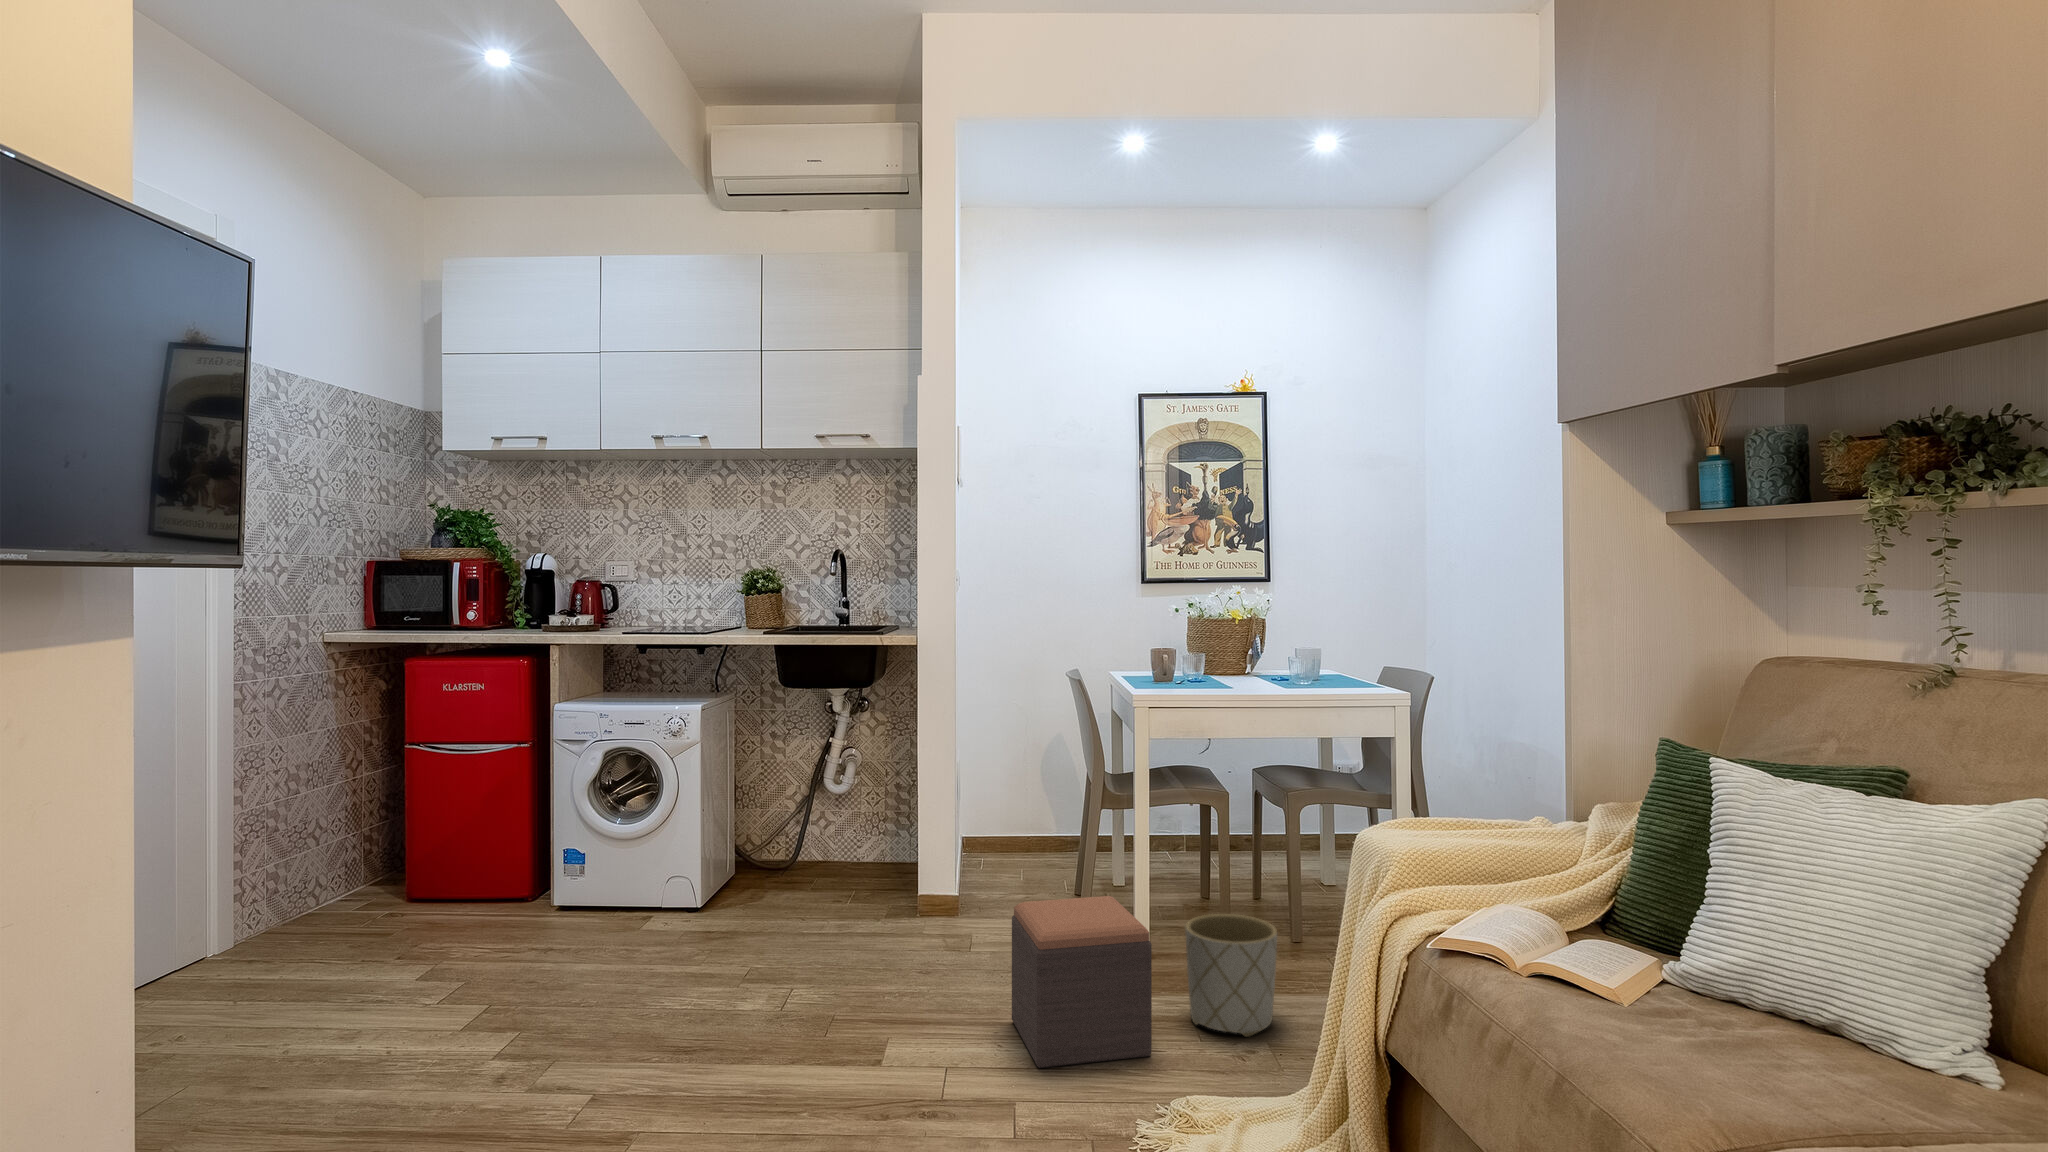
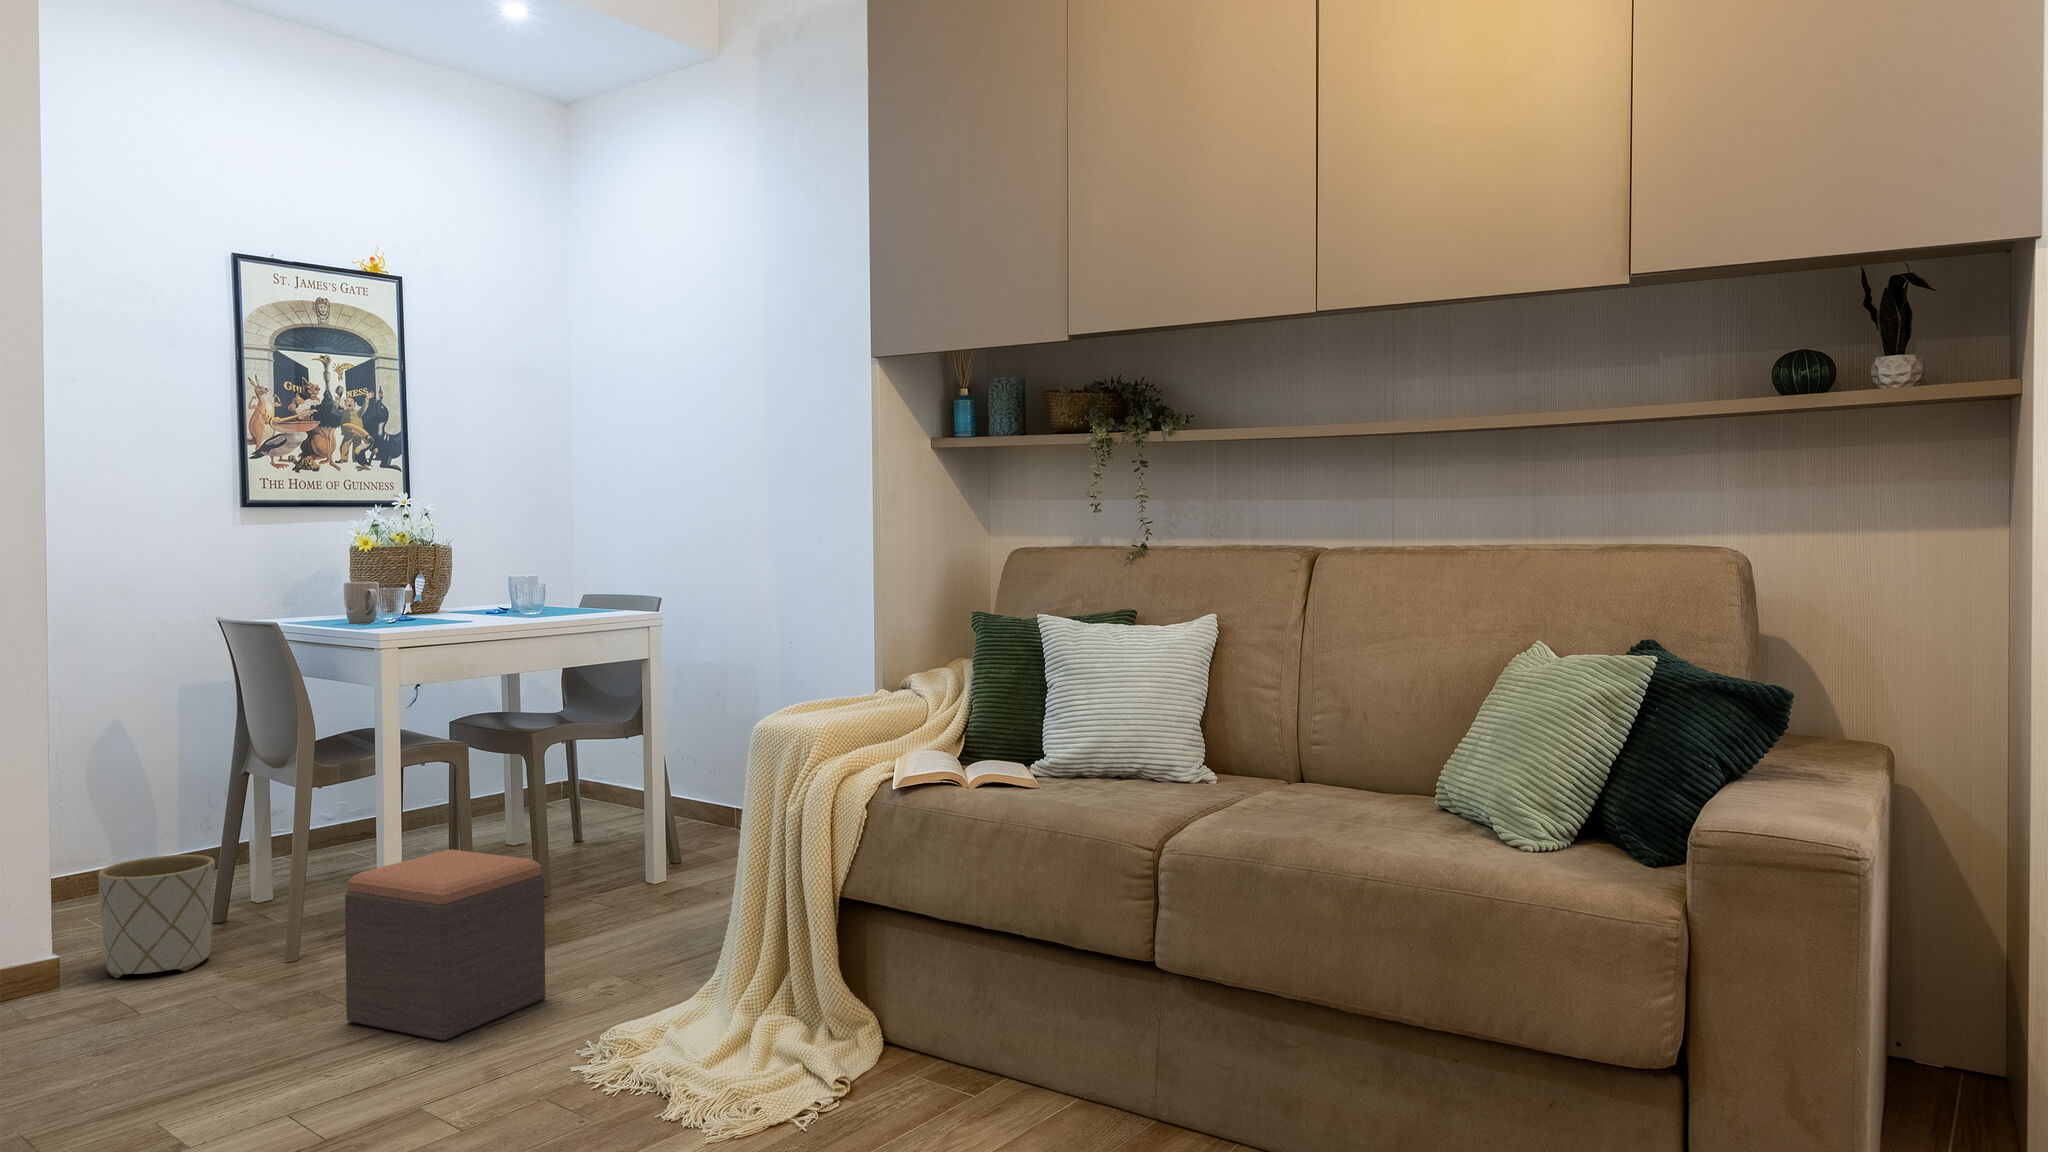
planter: present [1185,914,1277,1037] -> present [98,855,215,978]

